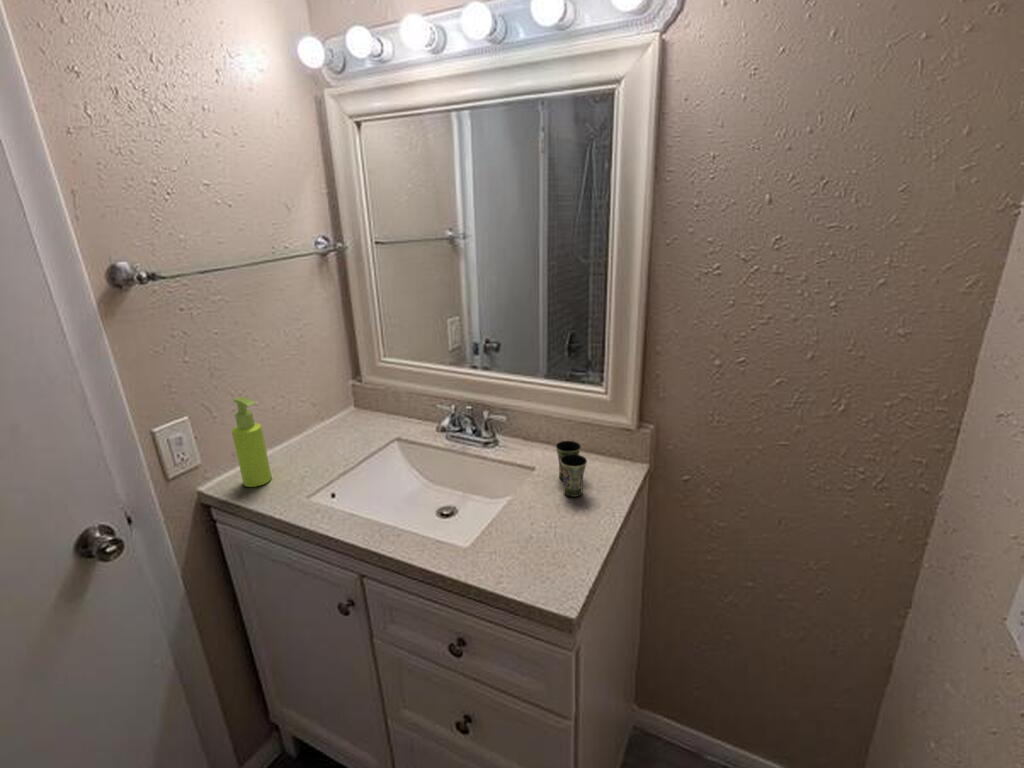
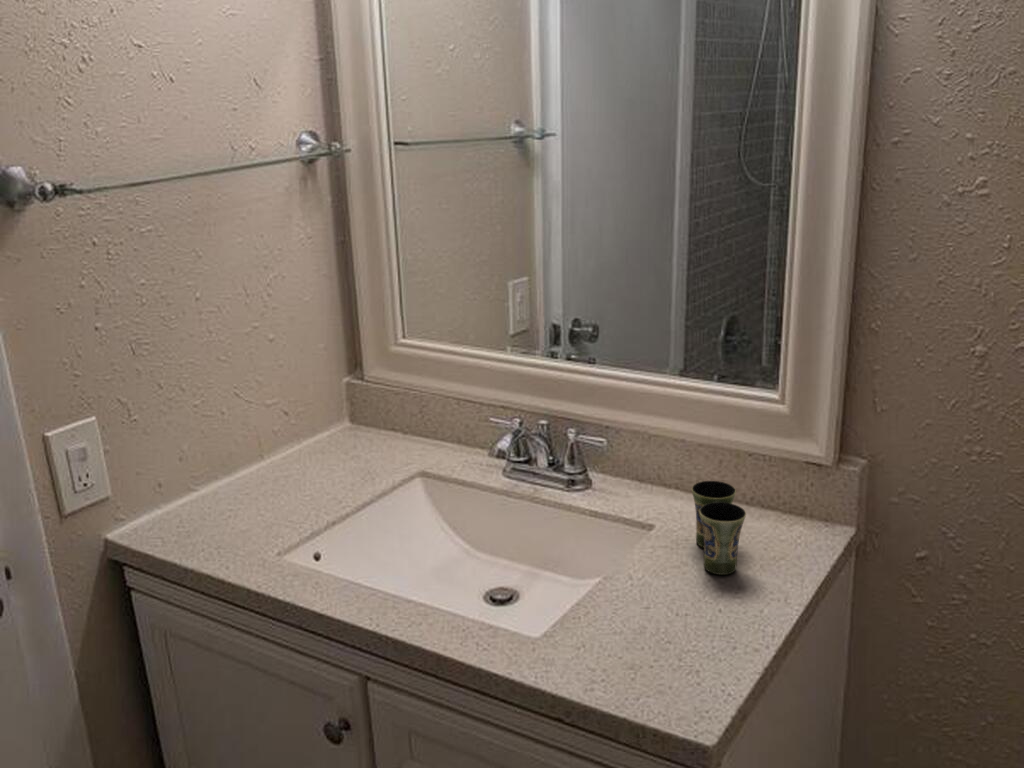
soap dispenser: present [232,397,271,487] -> none [162,389,219,537]

